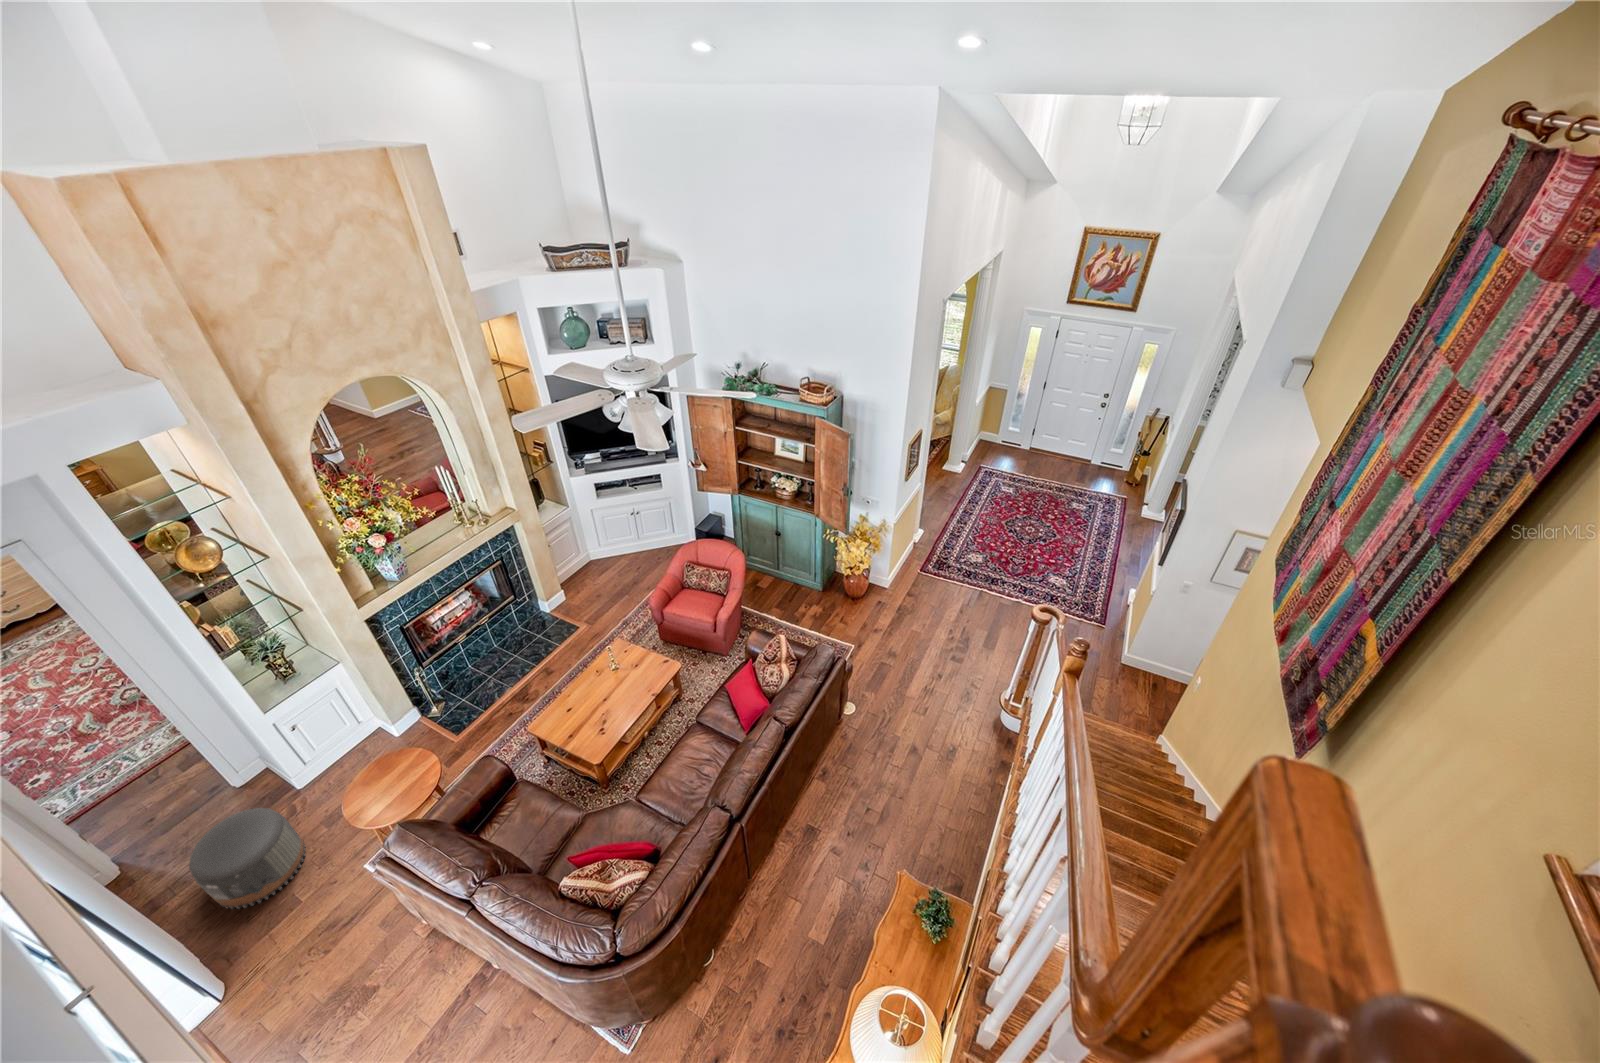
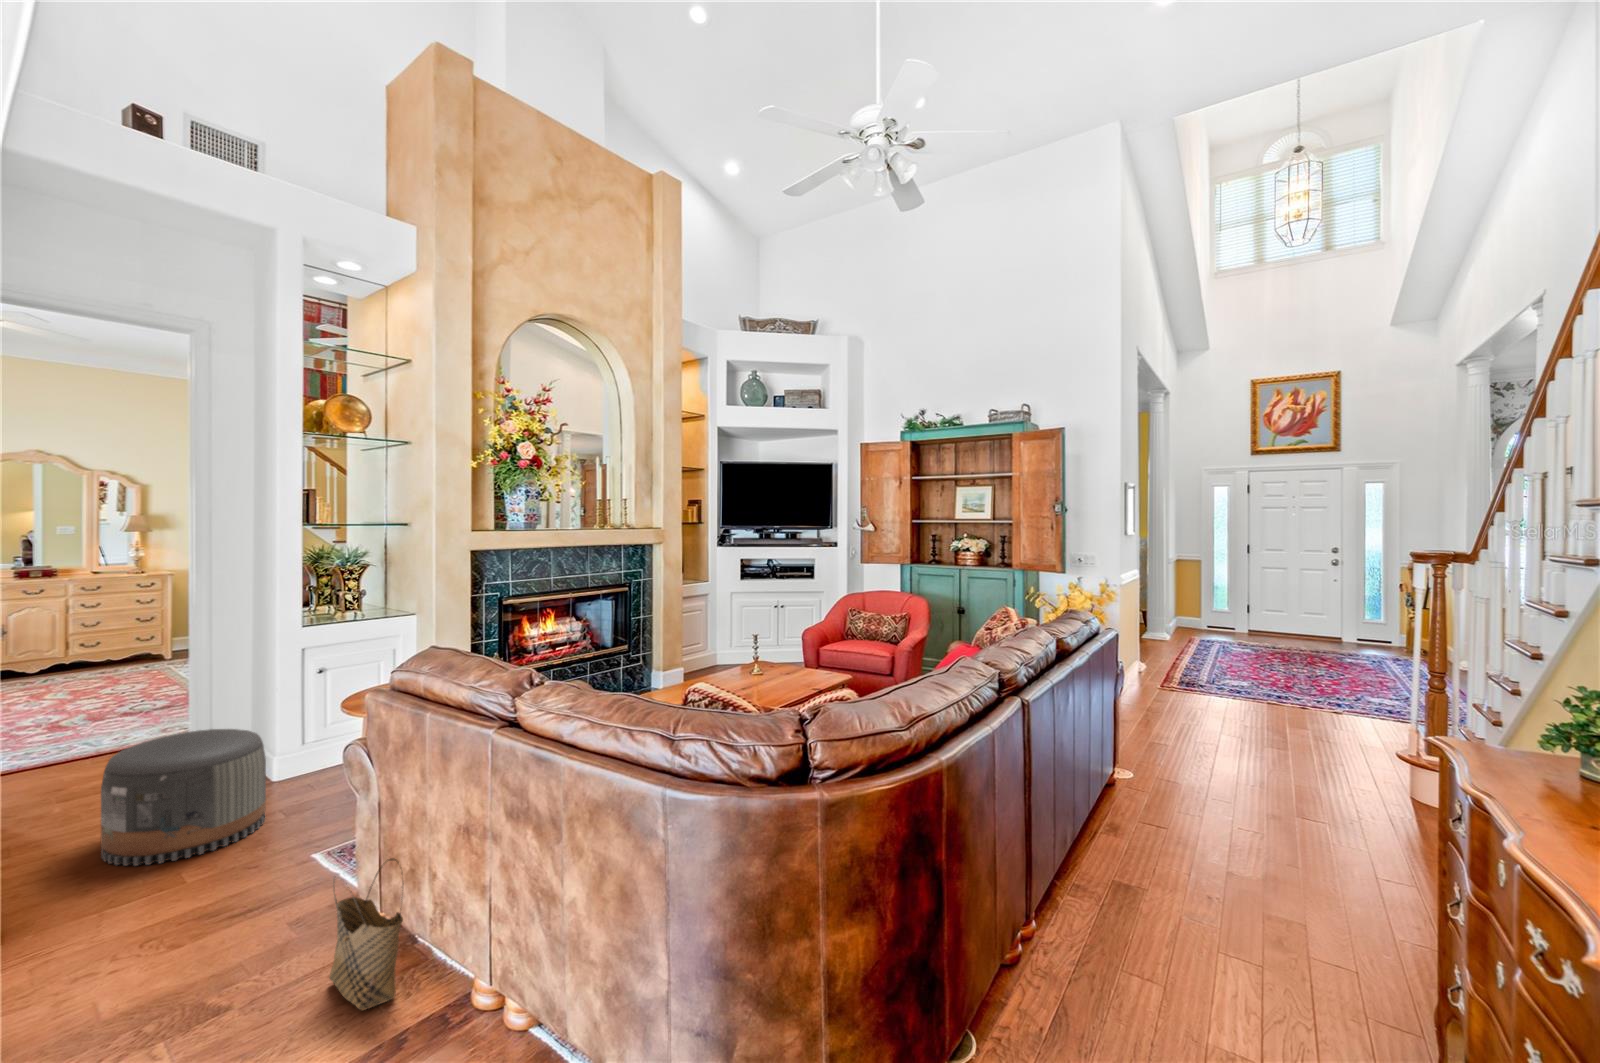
woven basket: none [393,950,443,1007] -> present [329,858,403,1010]

